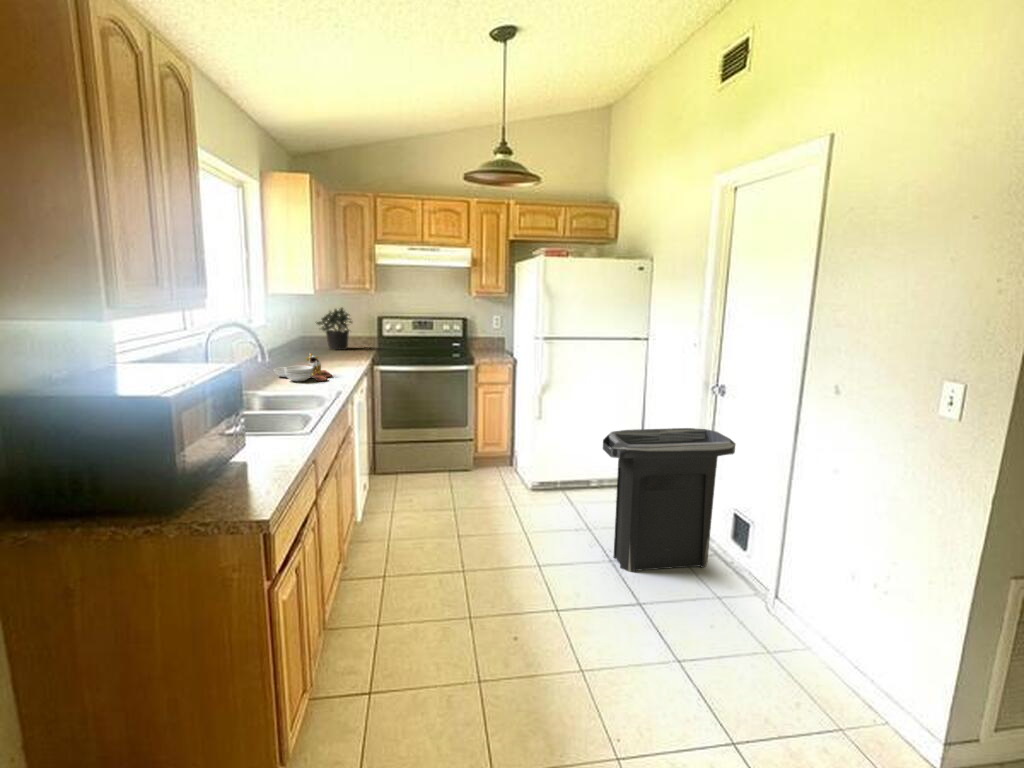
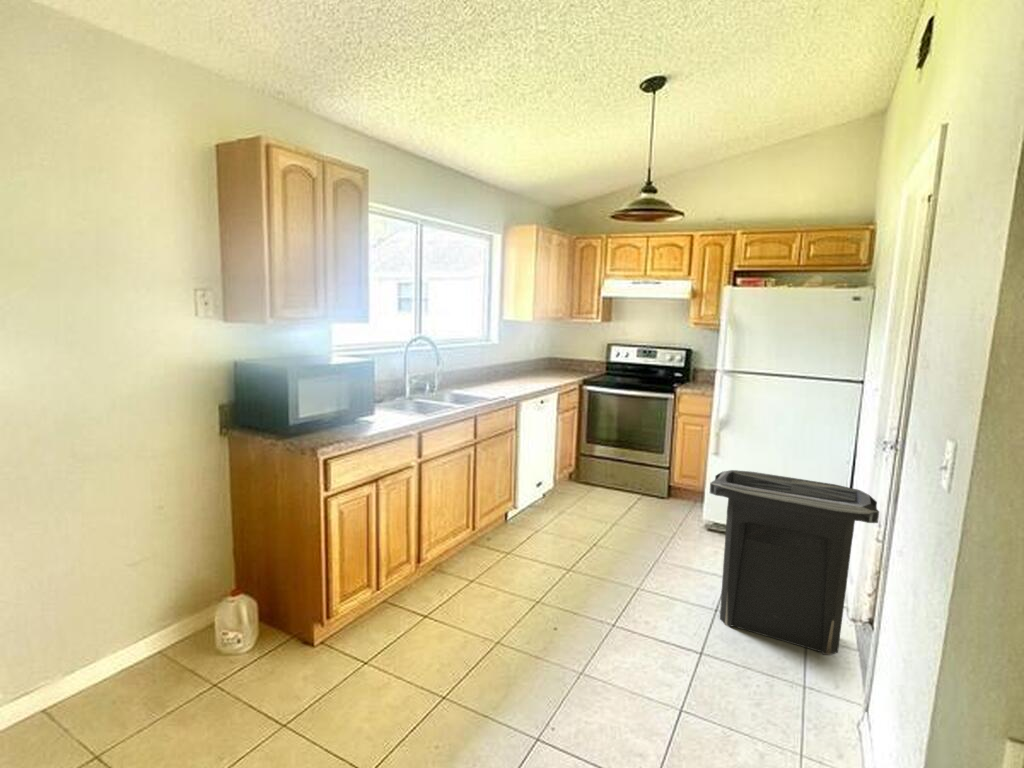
potted plant: present [317,308,352,350] -> none [557,334,586,371]
cutting board: present [274,354,332,381] -> none [482,367,523,389]

